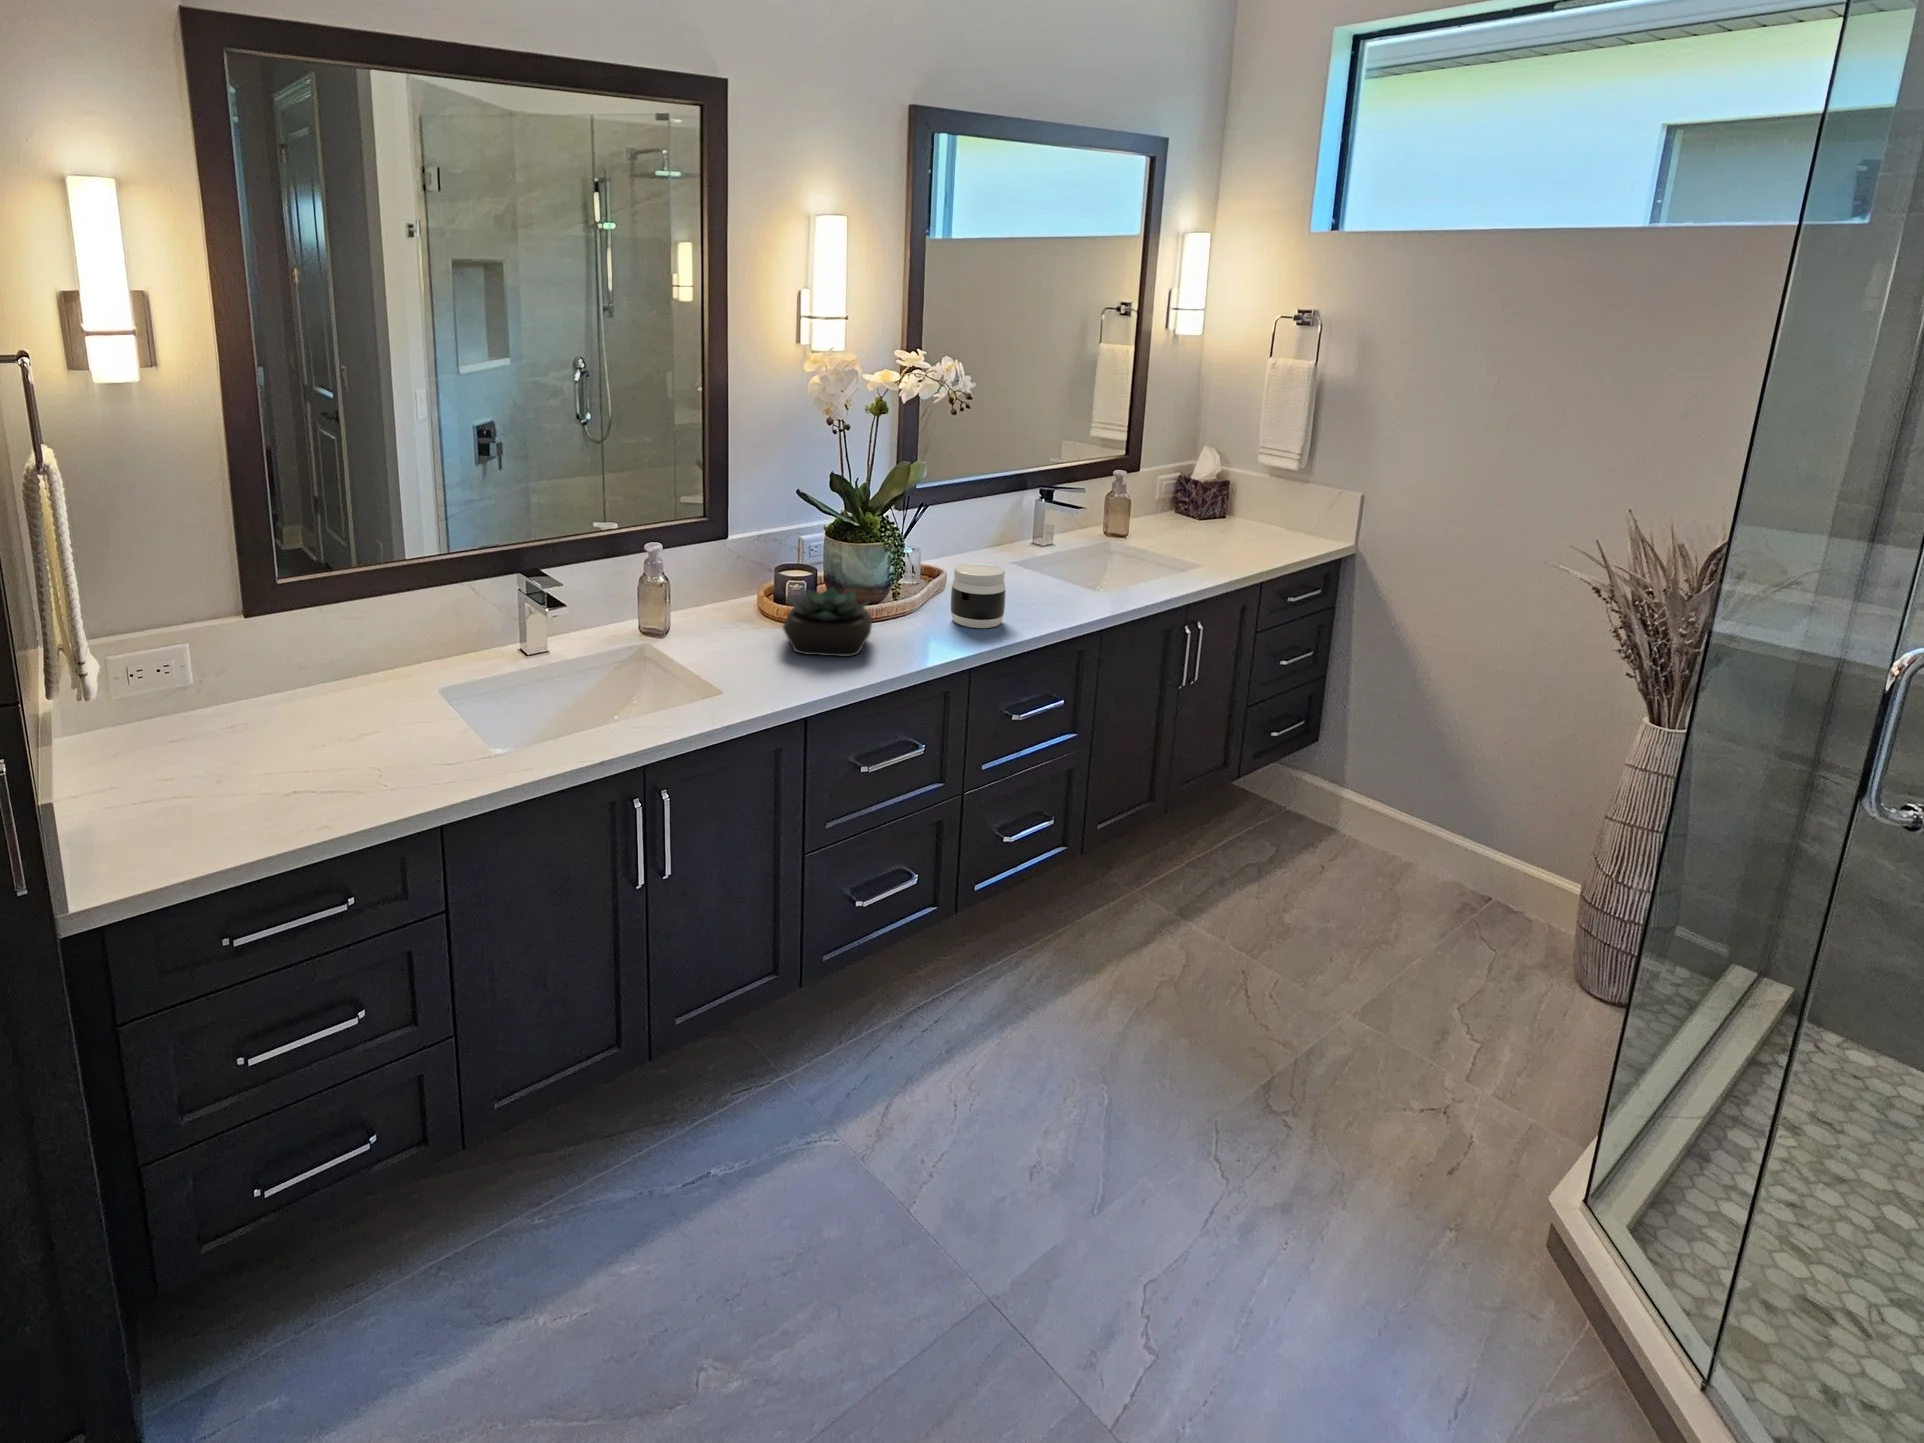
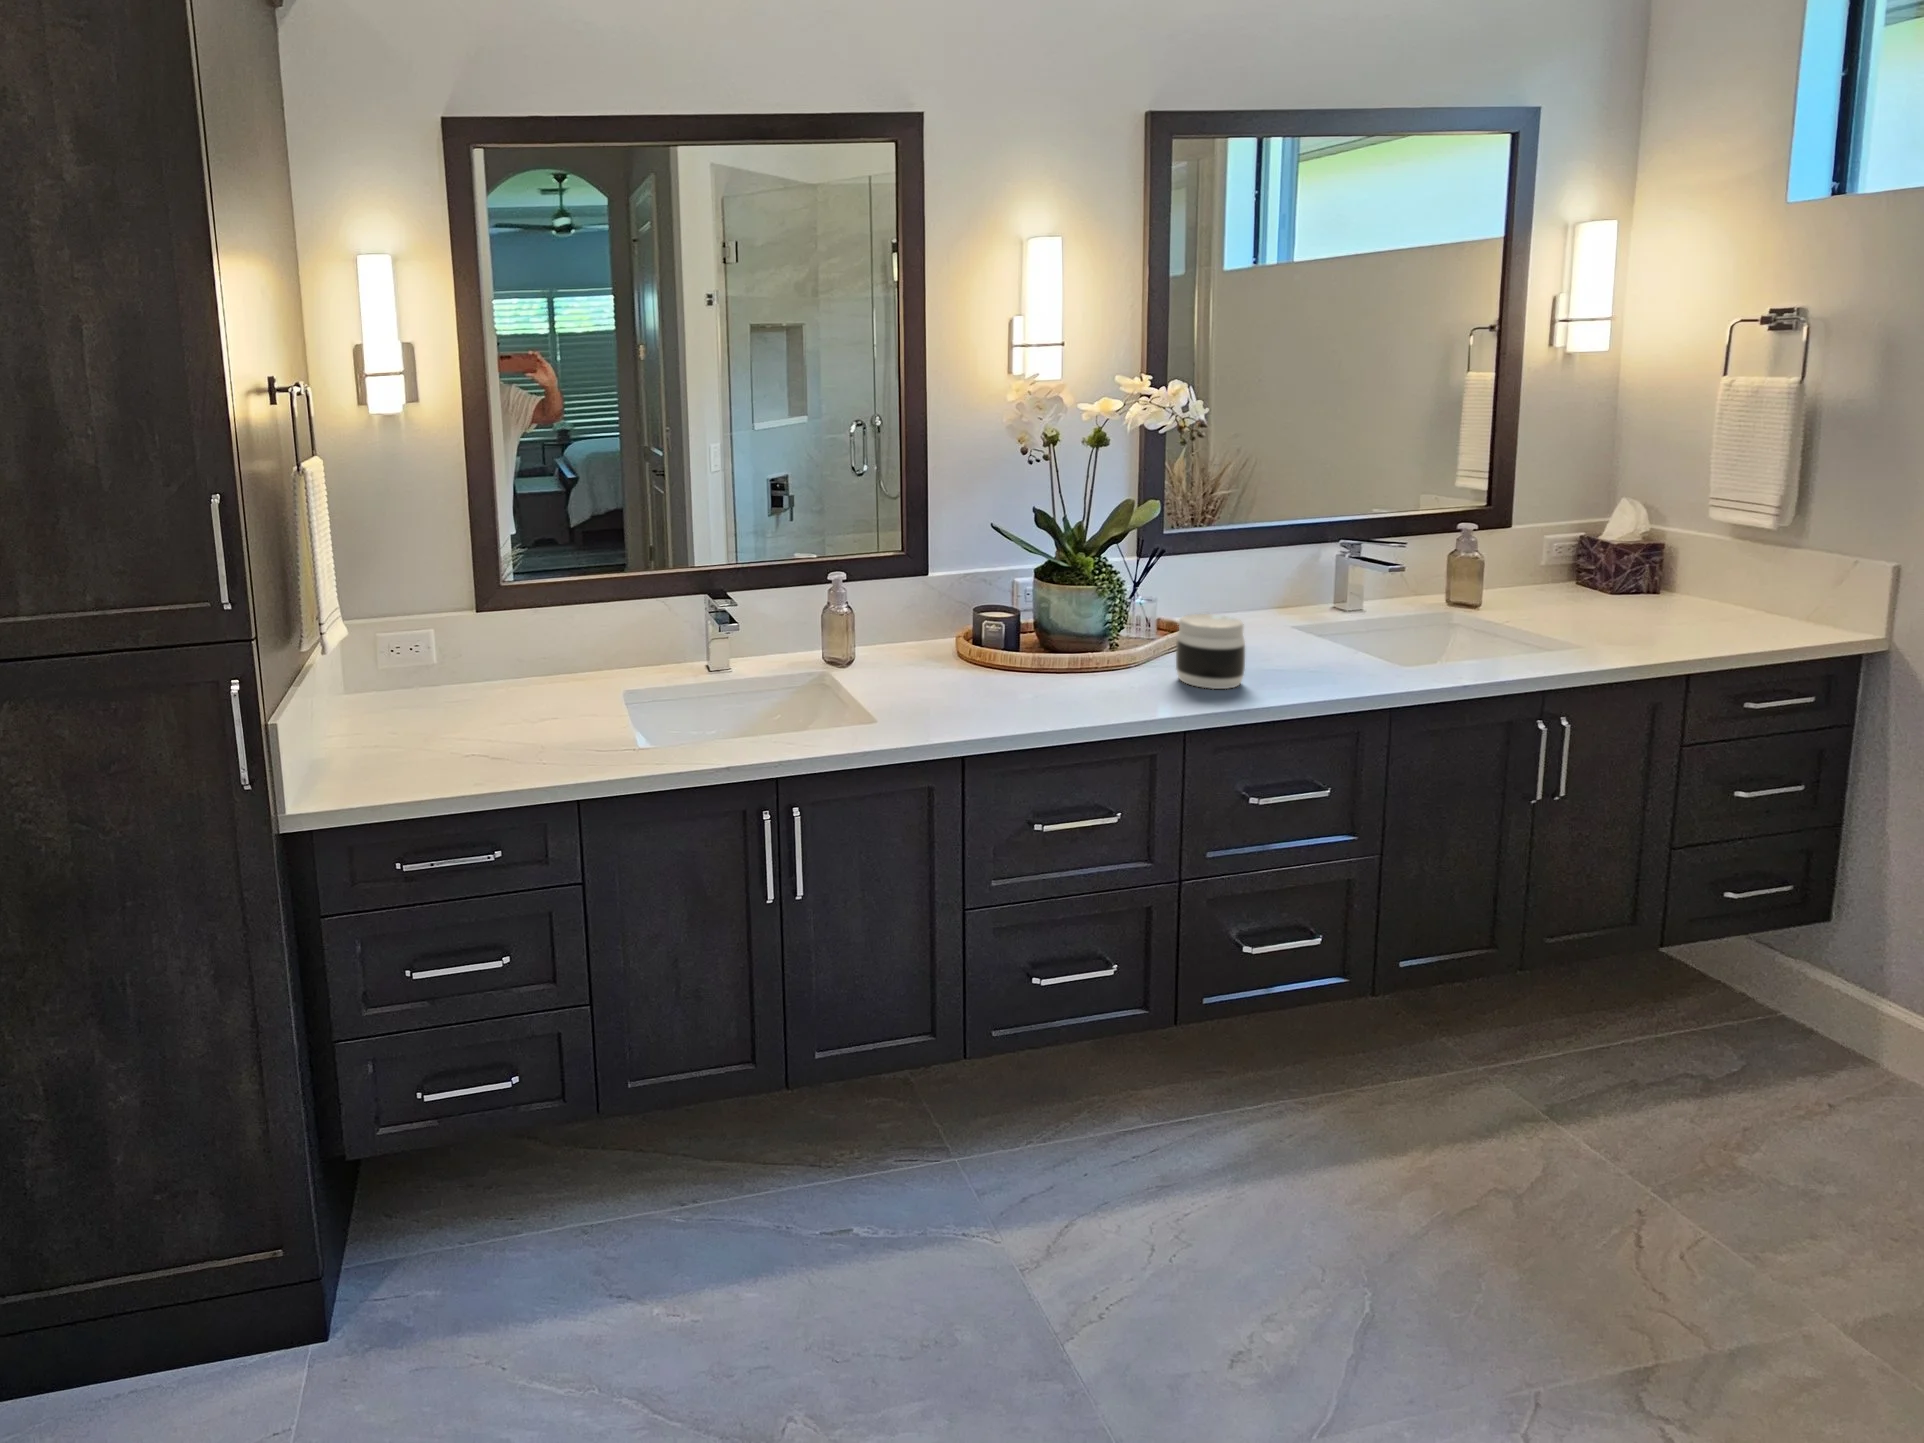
succulent plant: present [783,587,872,657] -> none [960,628,1068,701]

